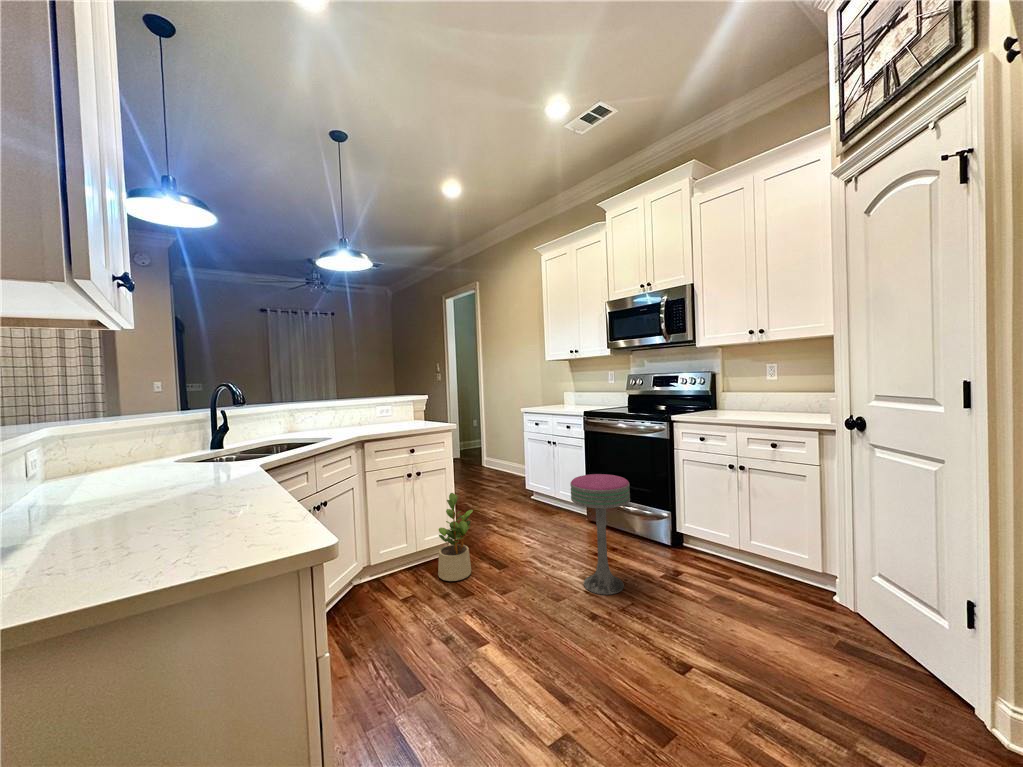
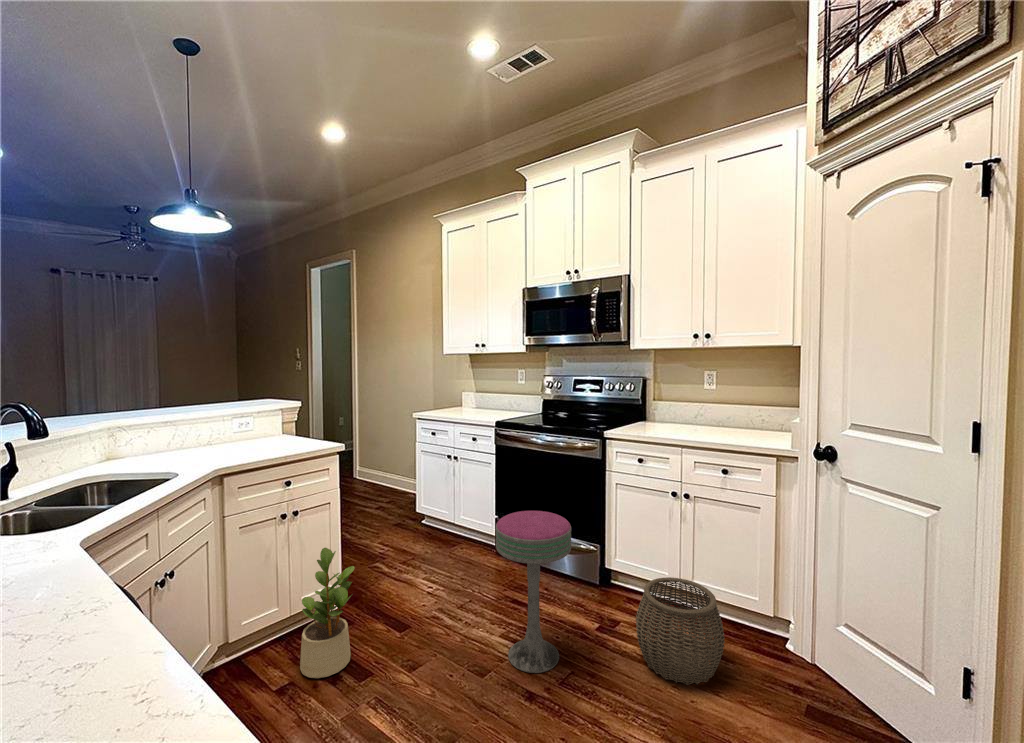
woven basket: none [687,532,765,615] -> present [636,577,725,685]

